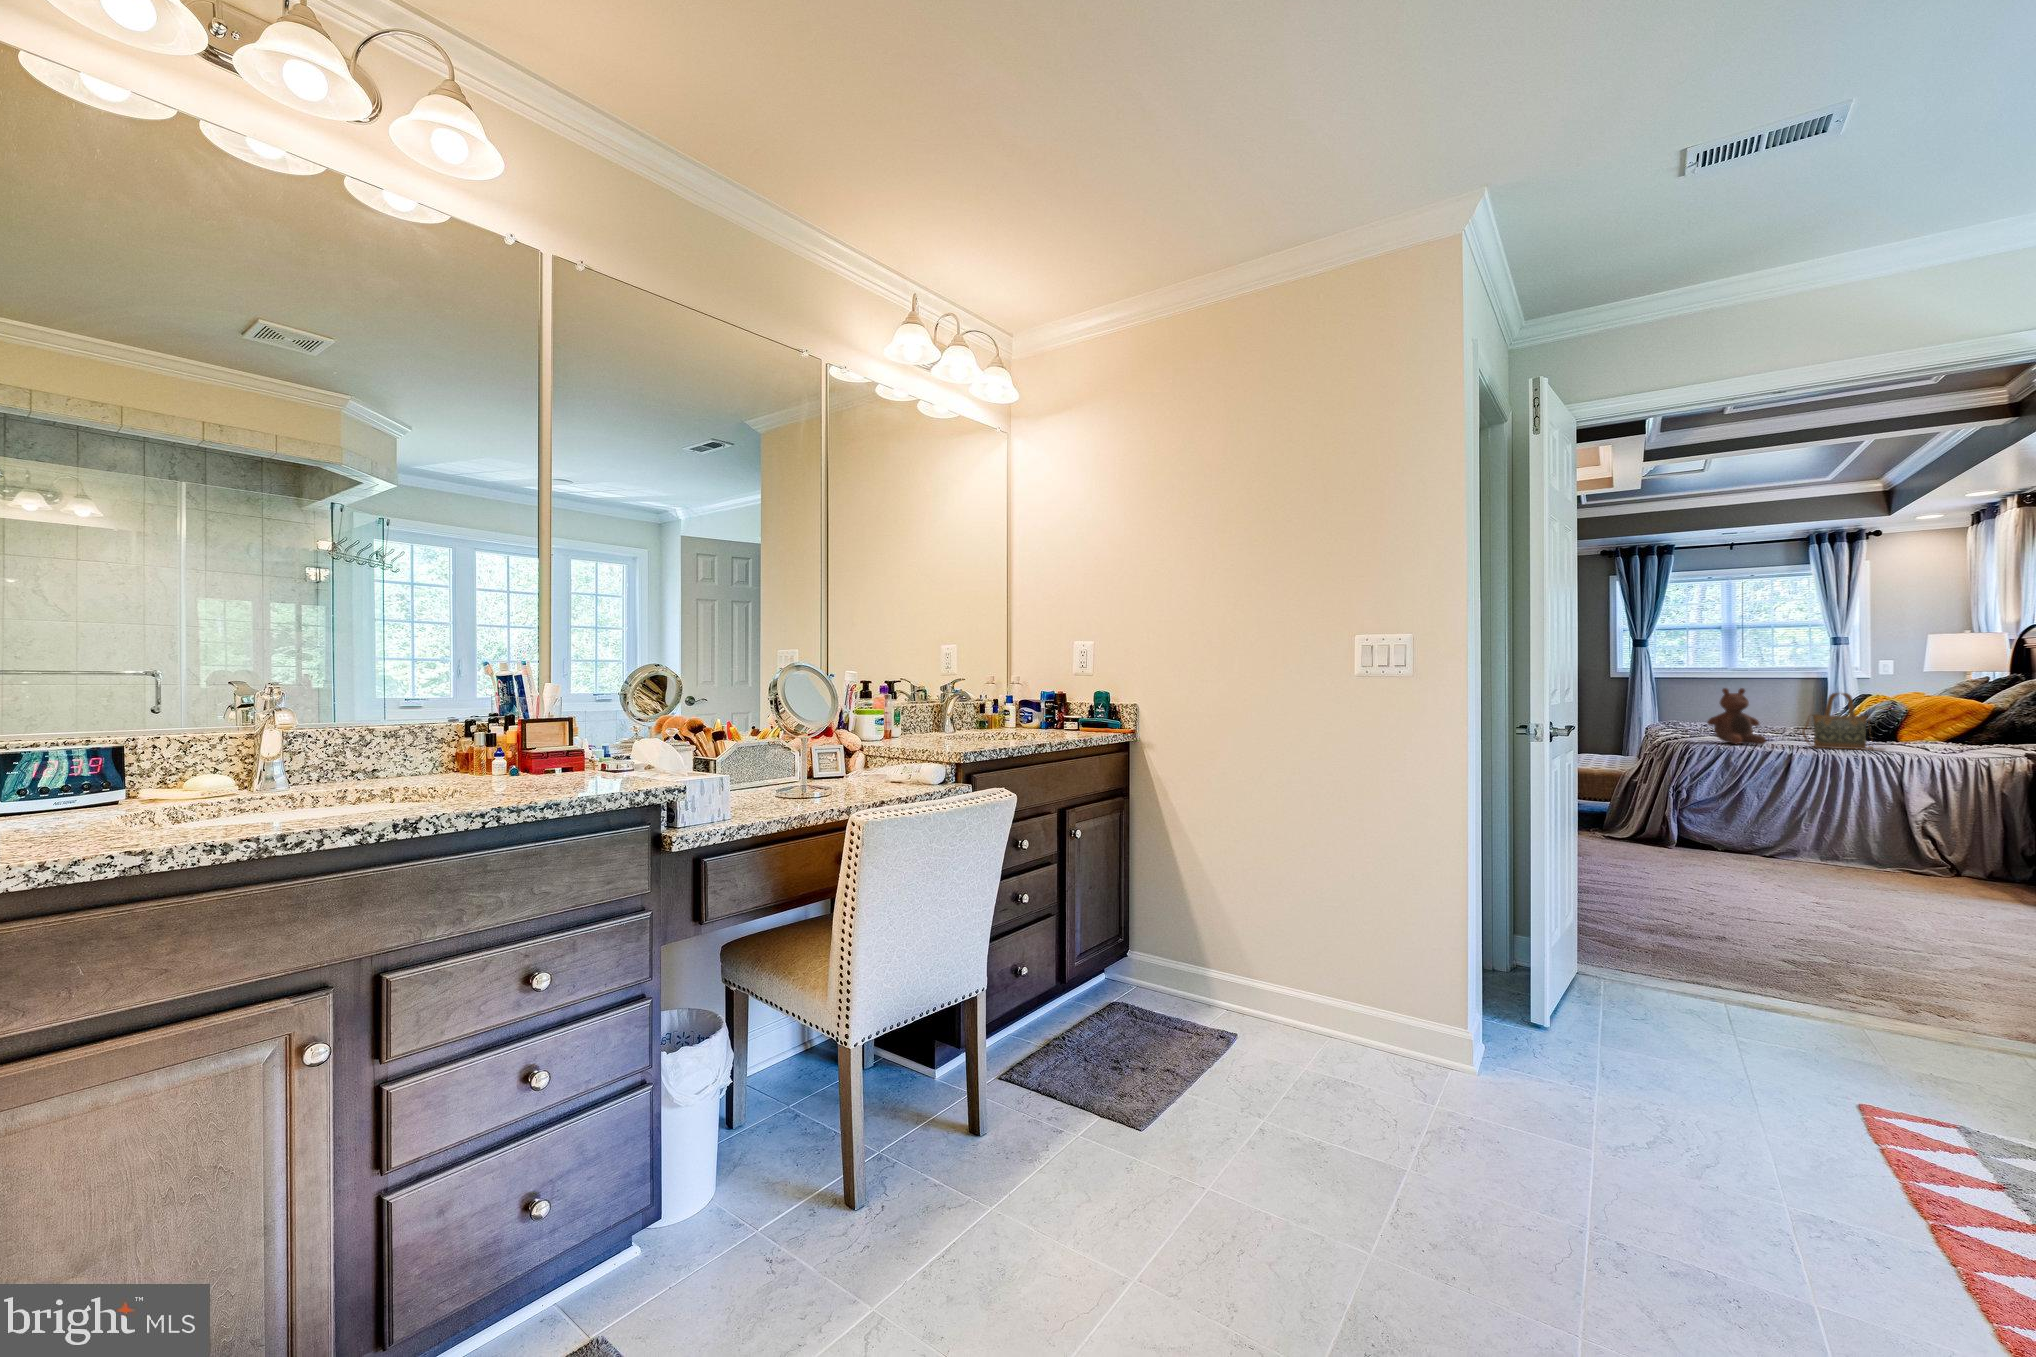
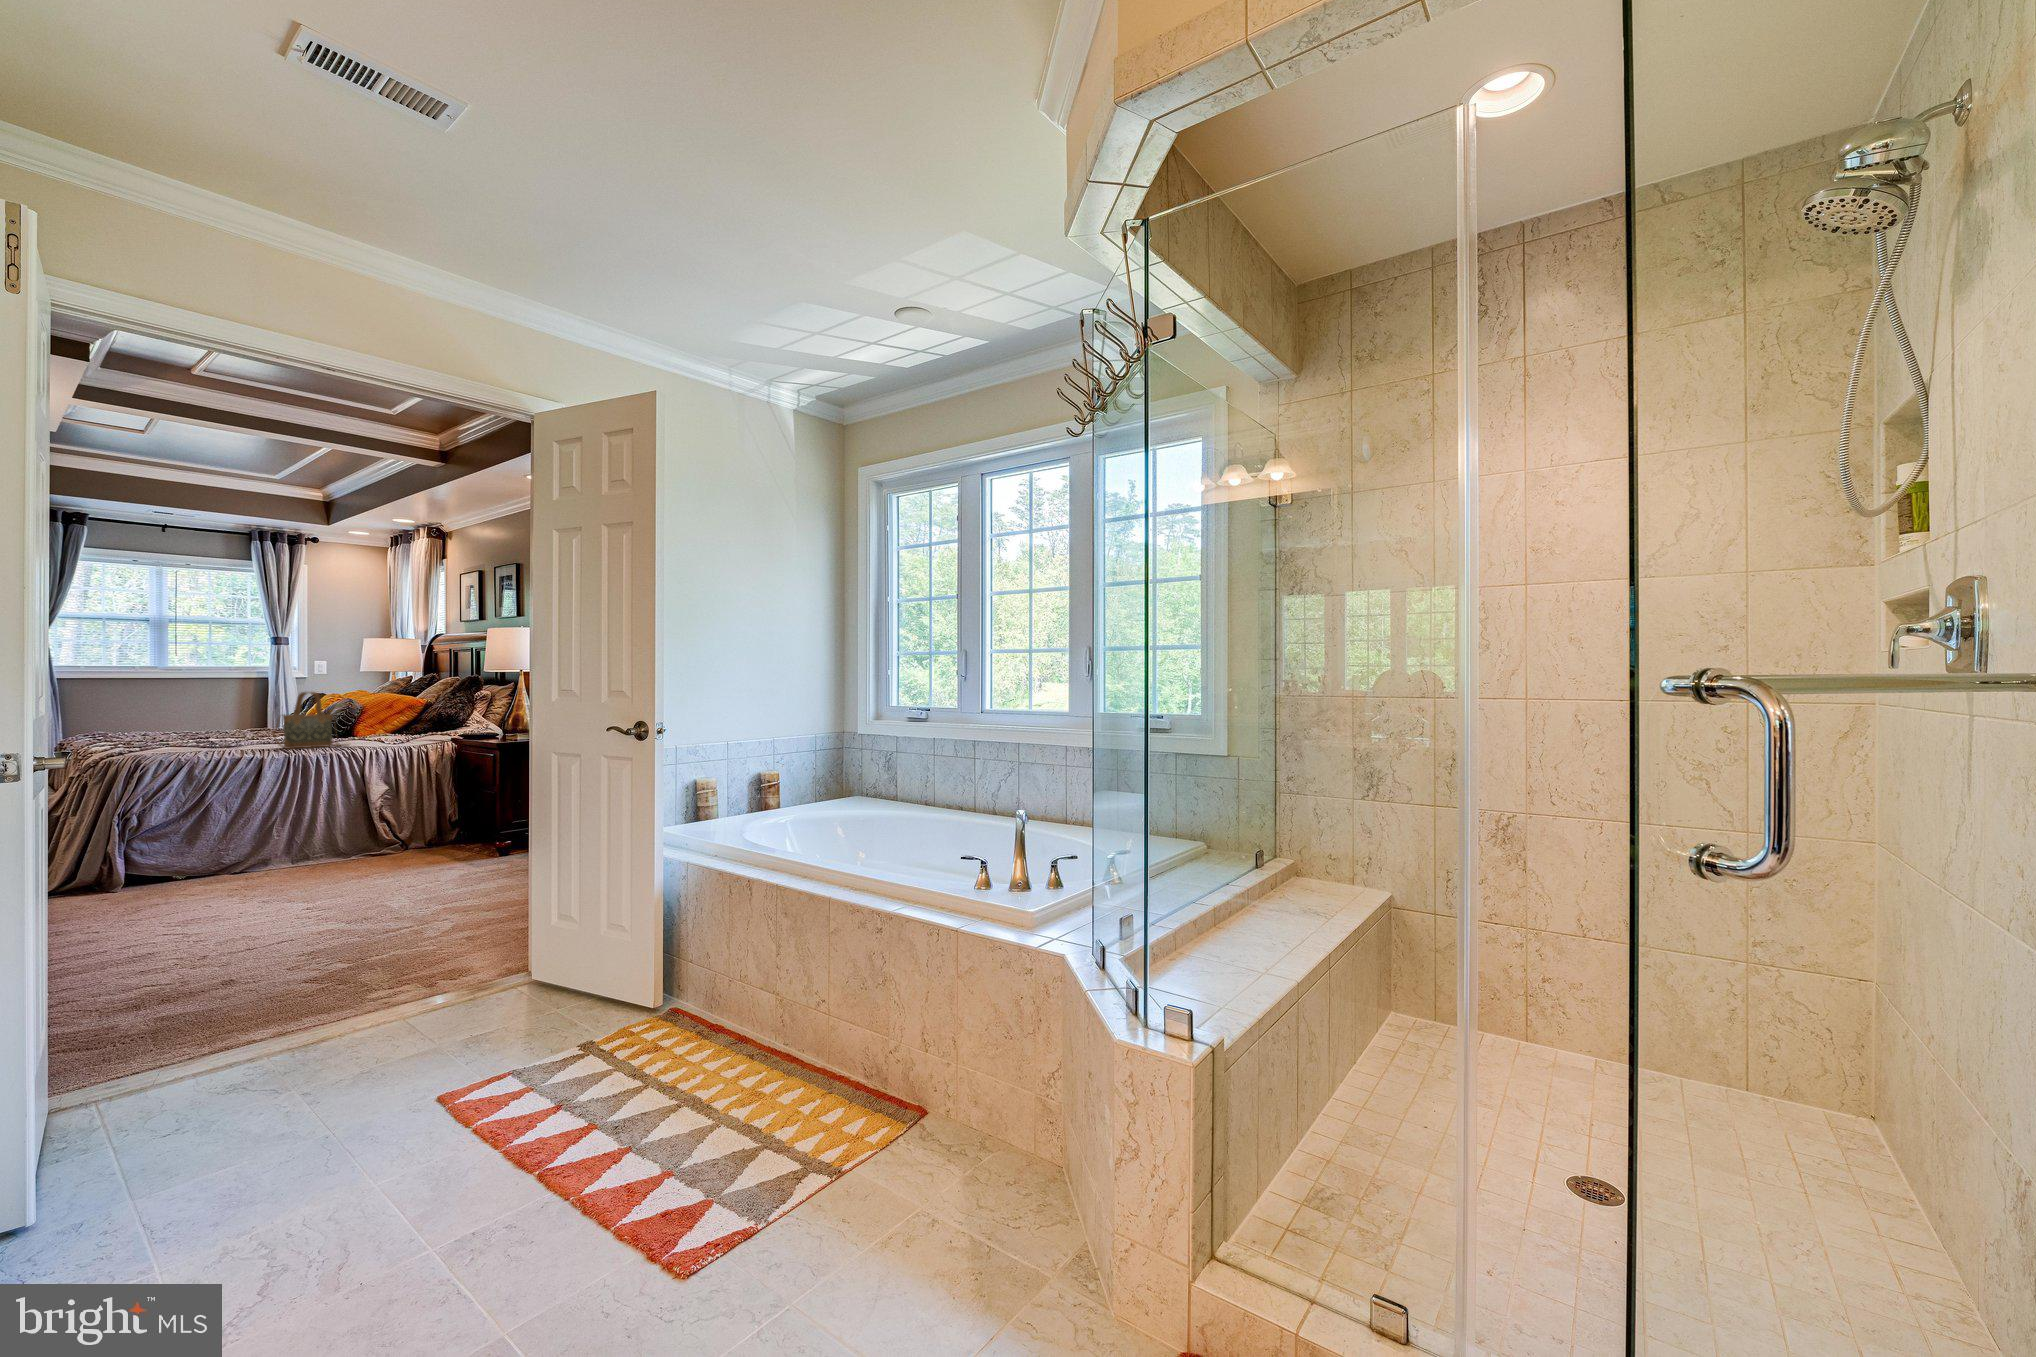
stuffed bear: present [1707,688,1766,745] -> none [164,689,236,753]

